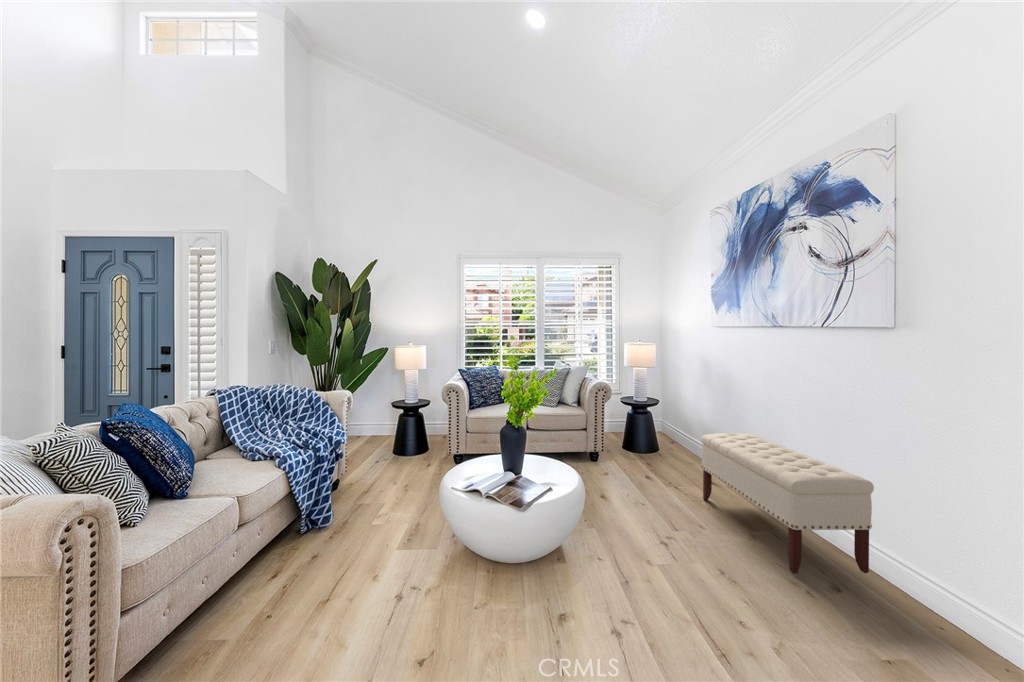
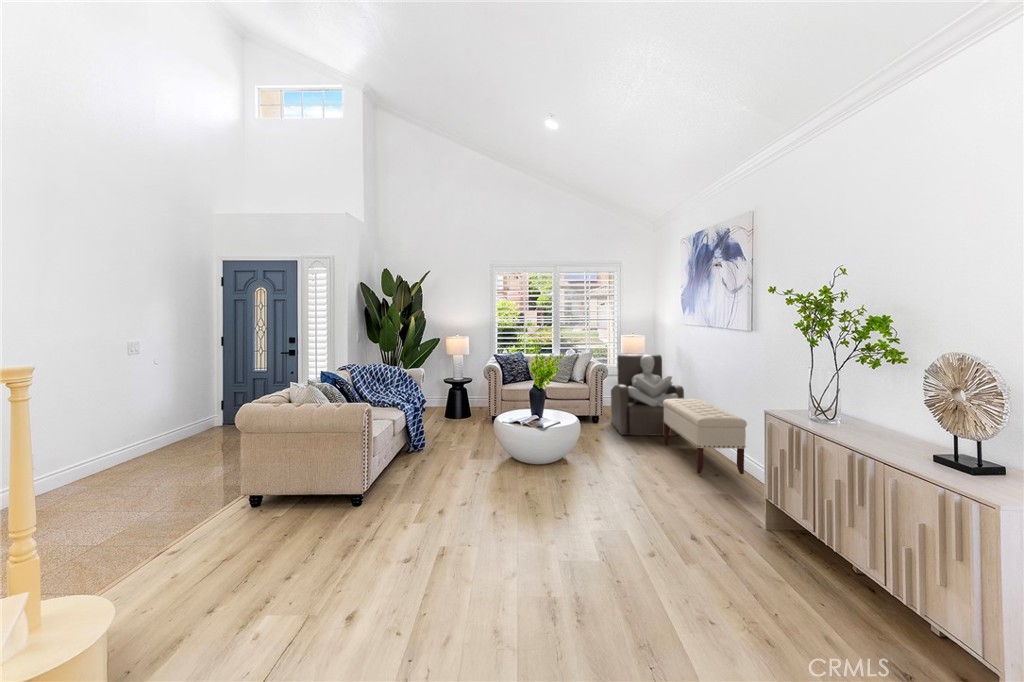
armchair: none [615,368,725,484] -> present [611,354,684,436]

